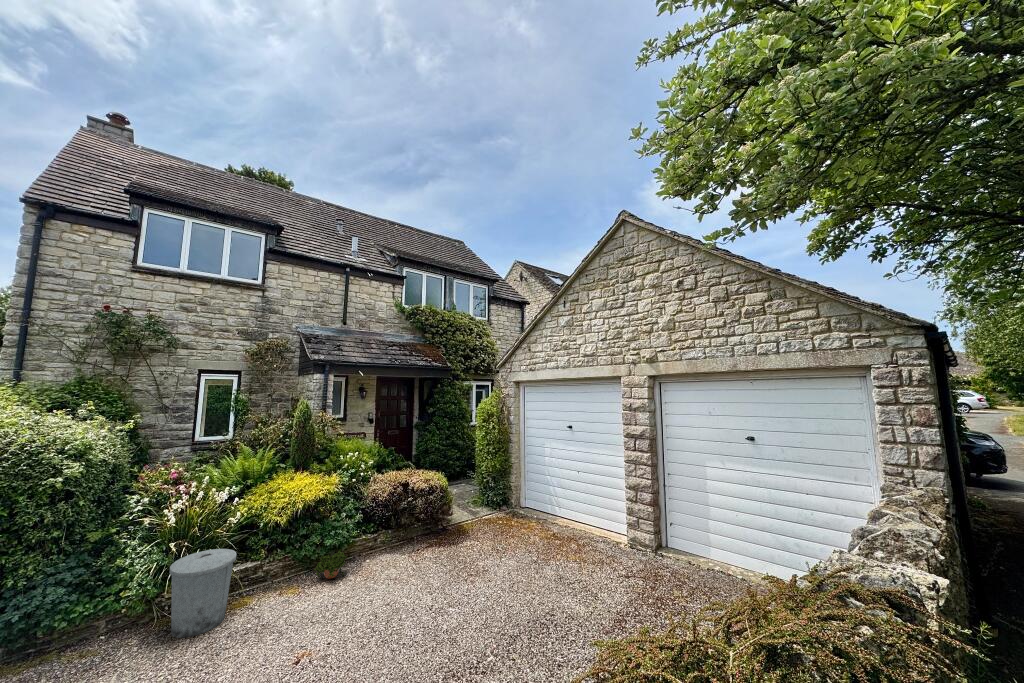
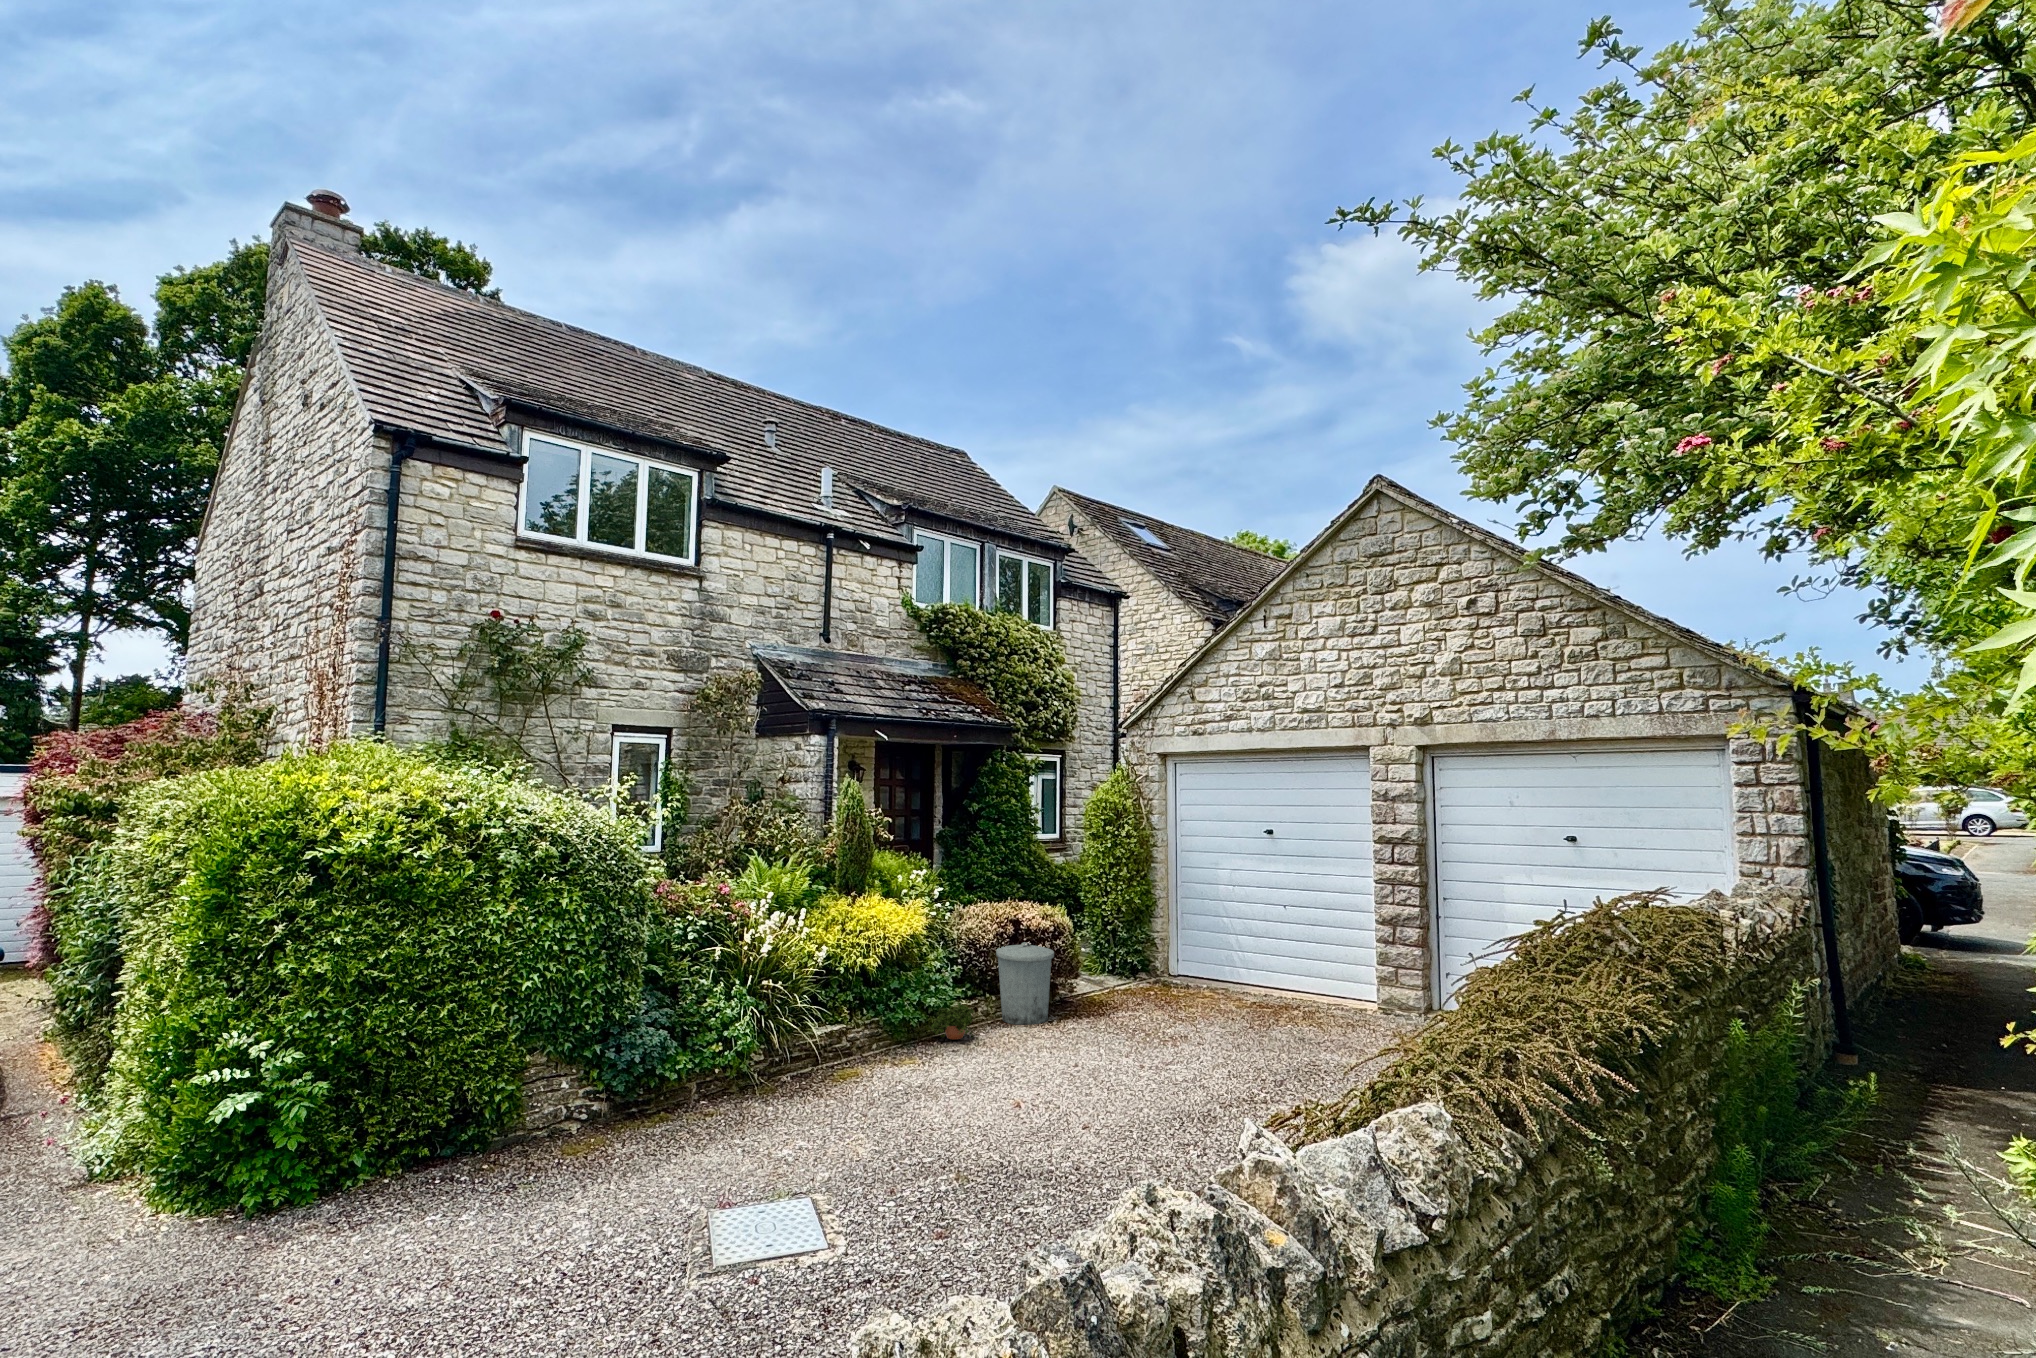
trash can: present [169,549,236,638] -> present [996,942,1054,1025]

